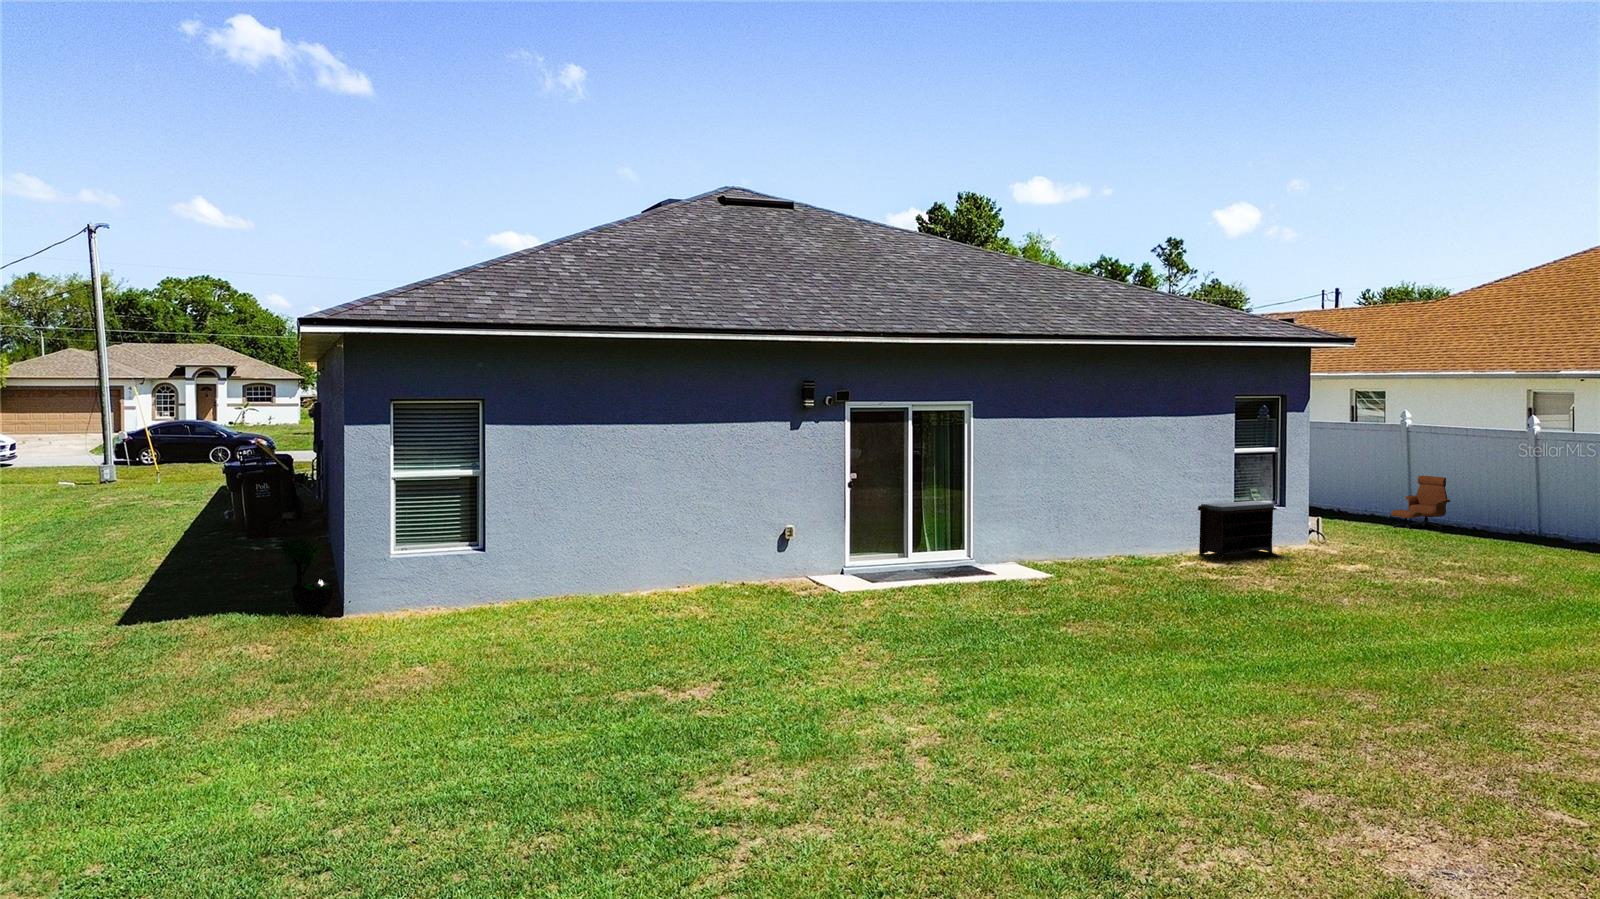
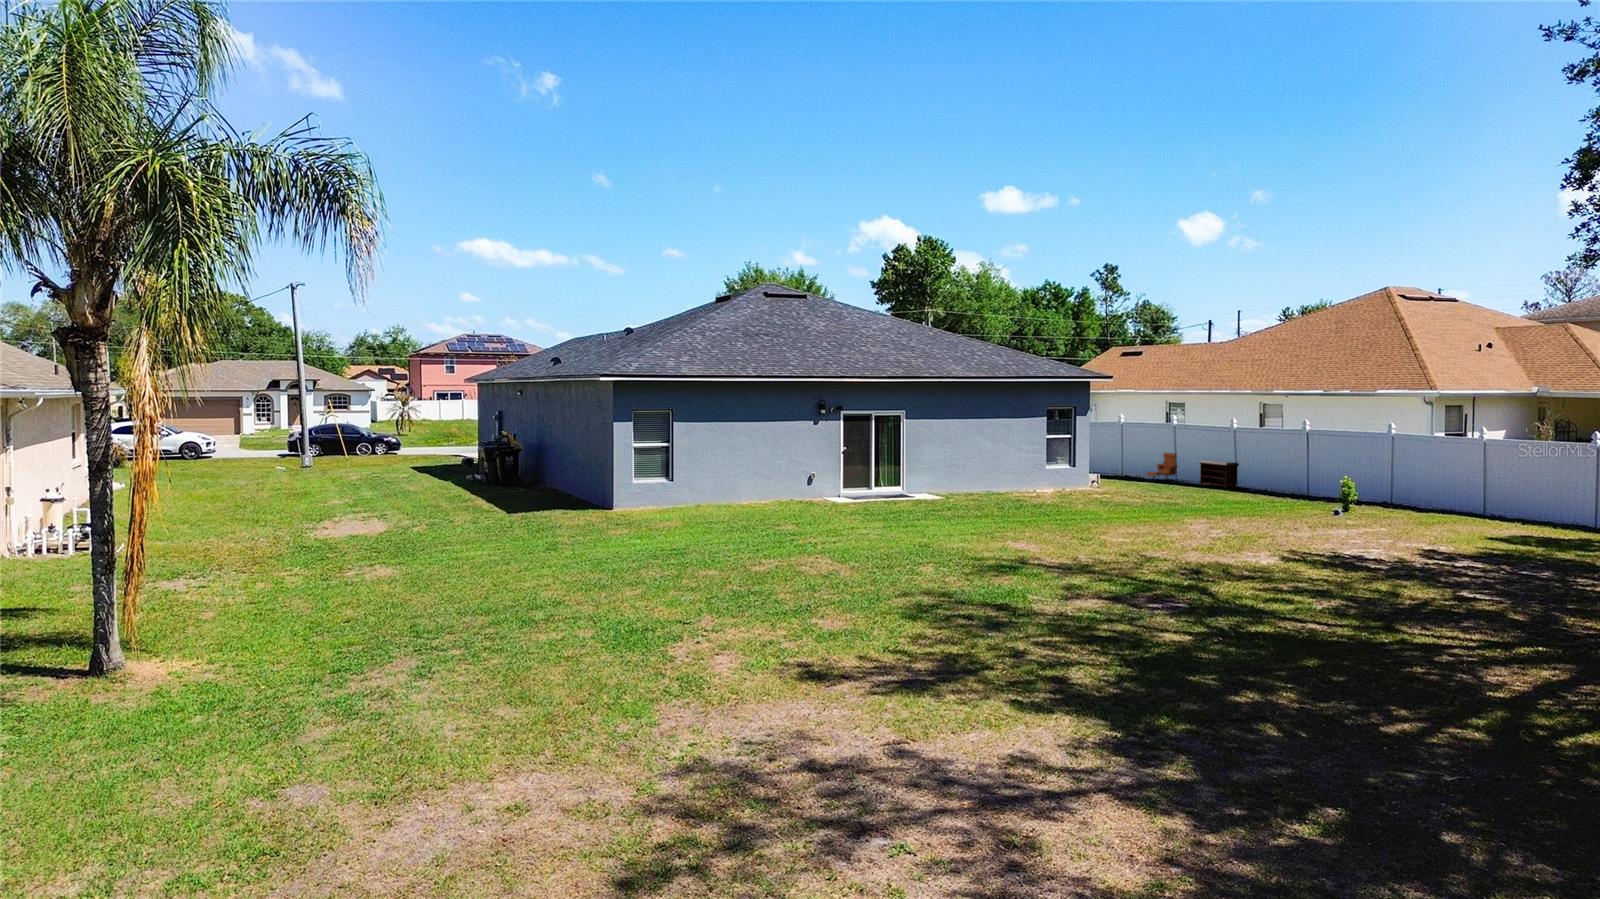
bench: present [1198,501,1277,558] -> present [1200,460,1239,488]
potted tree: present [279,535,333,611] -> none [578,471,602,509]

